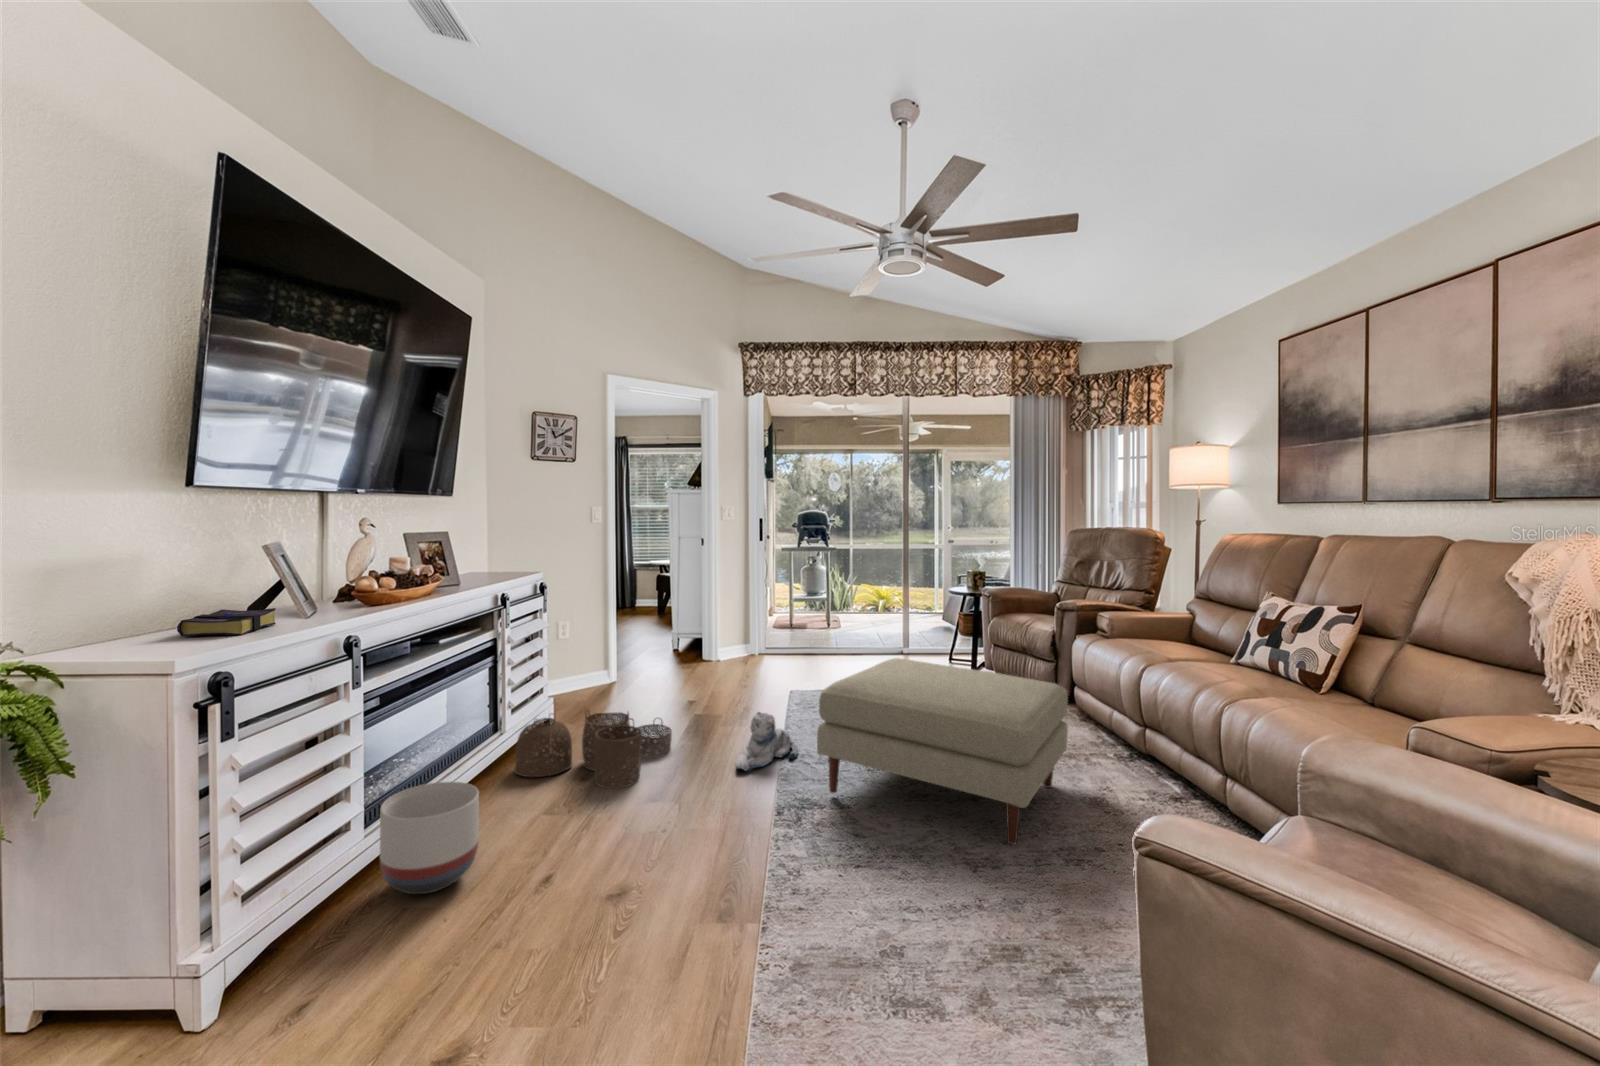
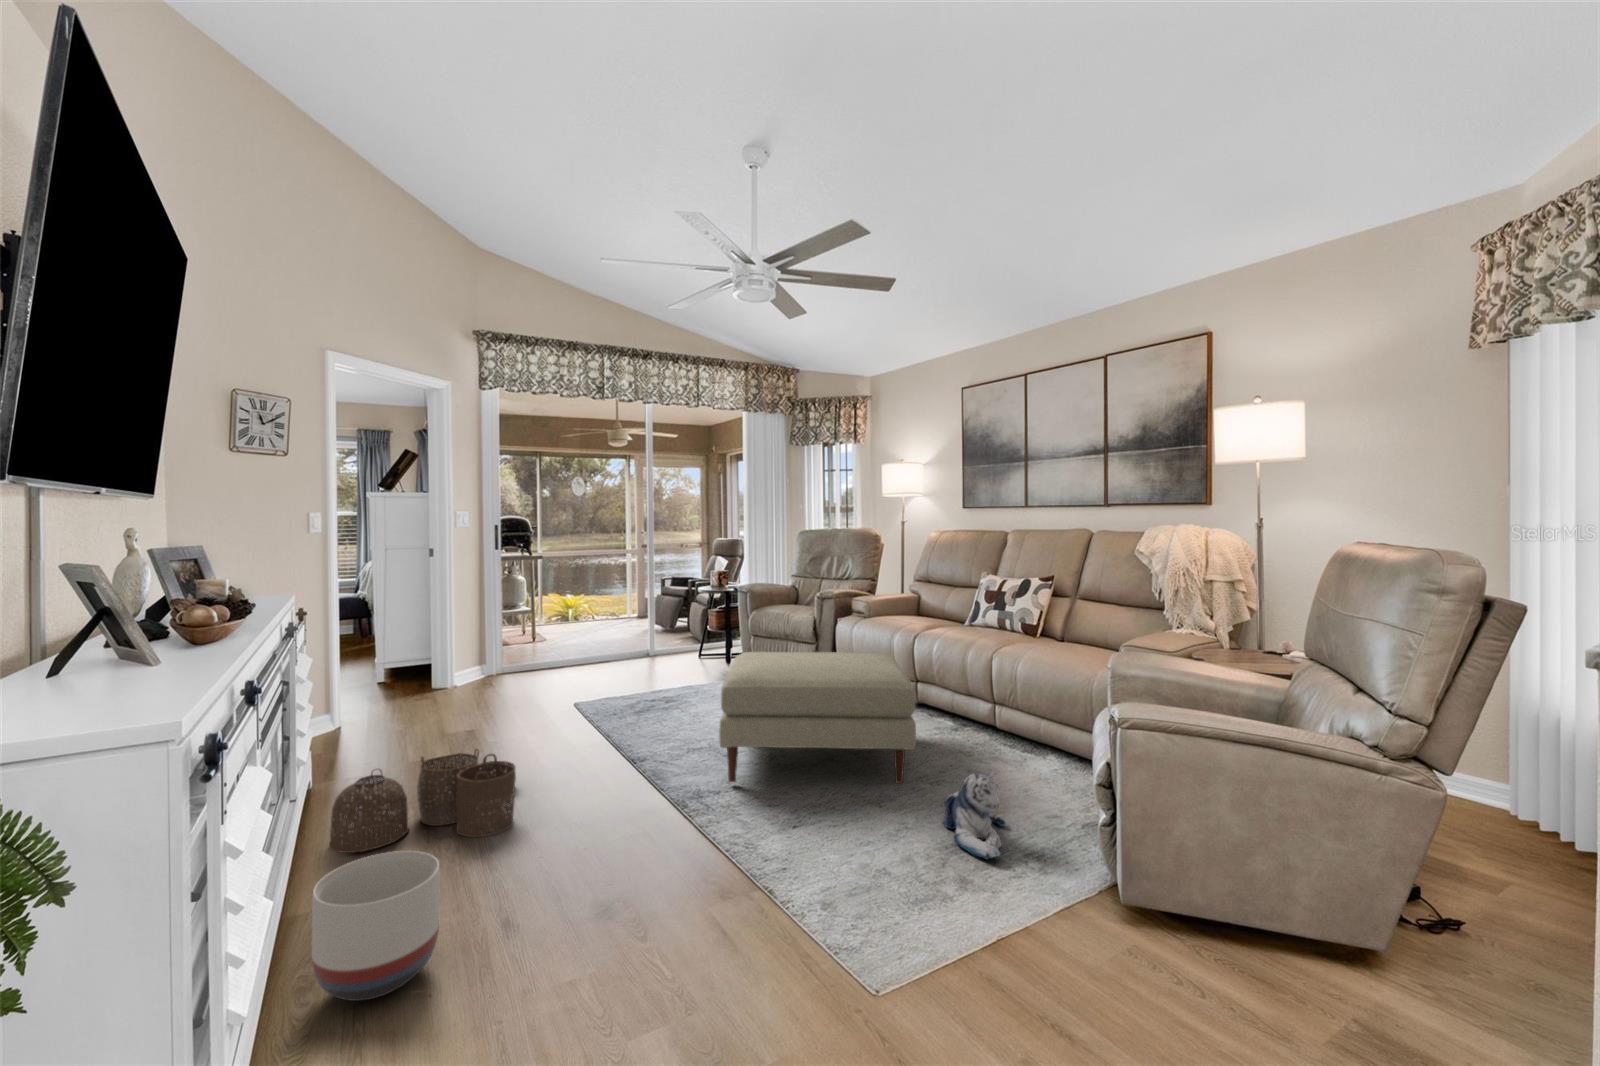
book: present [177,608,276,637] -> none [45,656,162,707]
plush toy: present [736,712,798,771] -> present [943,774,1005,859]

